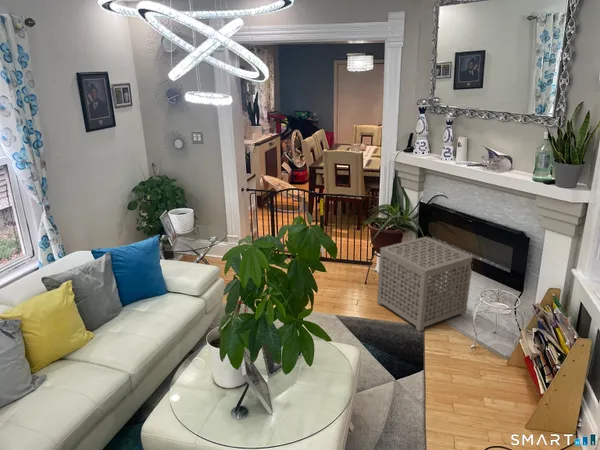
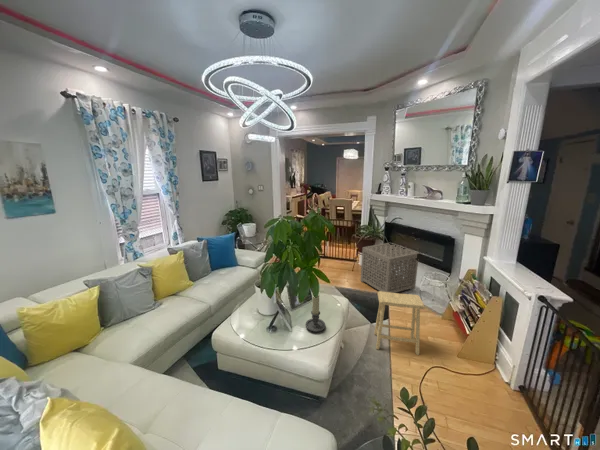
footstool: none [399,335,476,430] -> present [374,291,424,355]
candle holder: none [291,352,323,413] -> present [305,295,325,332]

